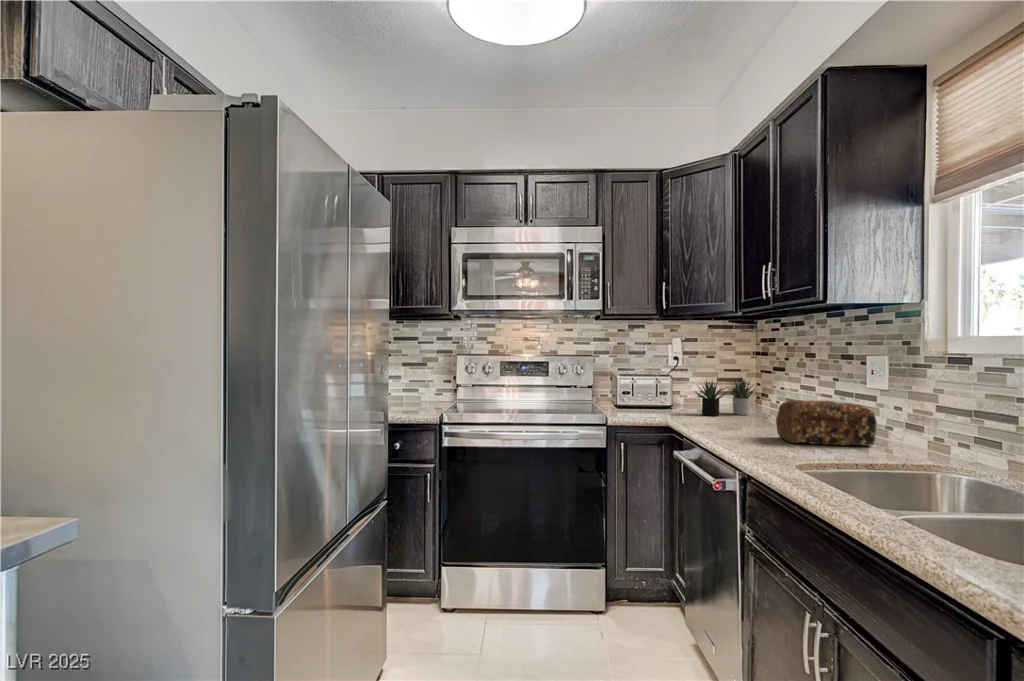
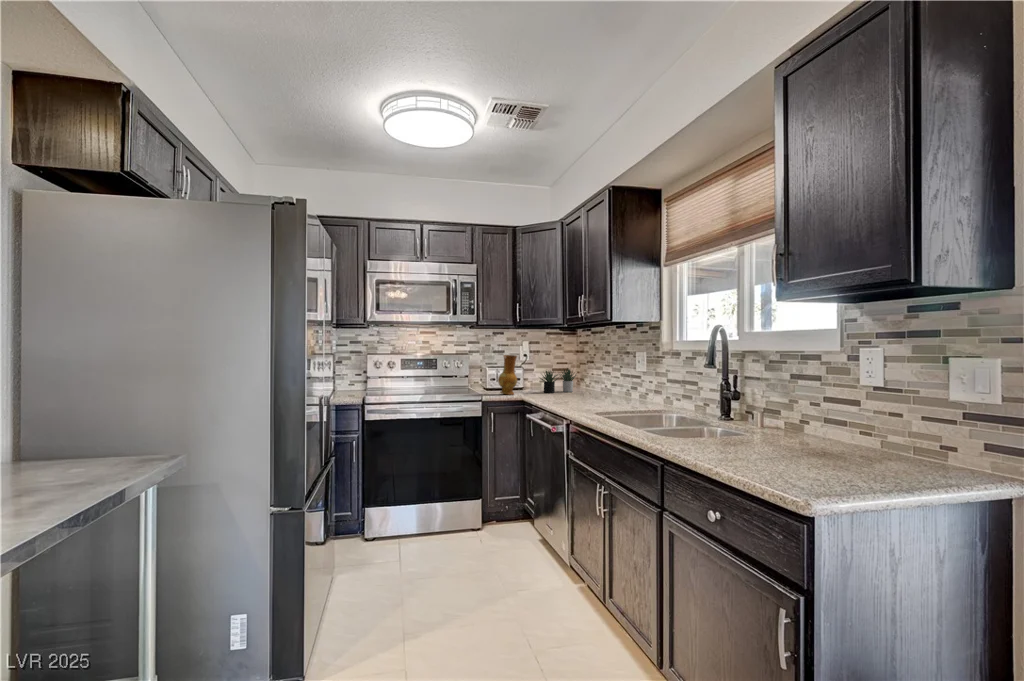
ceramic jug: none [631,358,660,417] -> present [498,355,517,395]
bread loaf: present [776,400,877,446] -> none [587,378,639,404]

